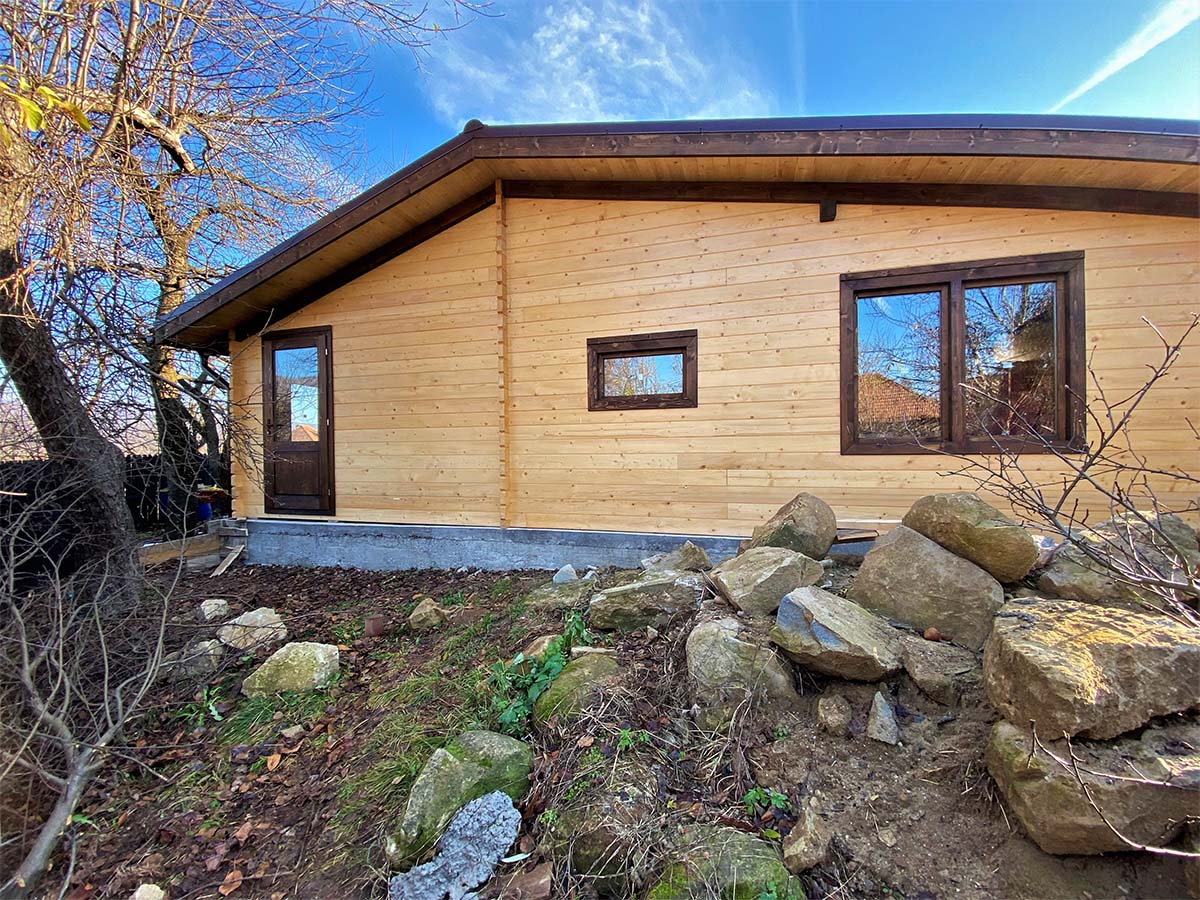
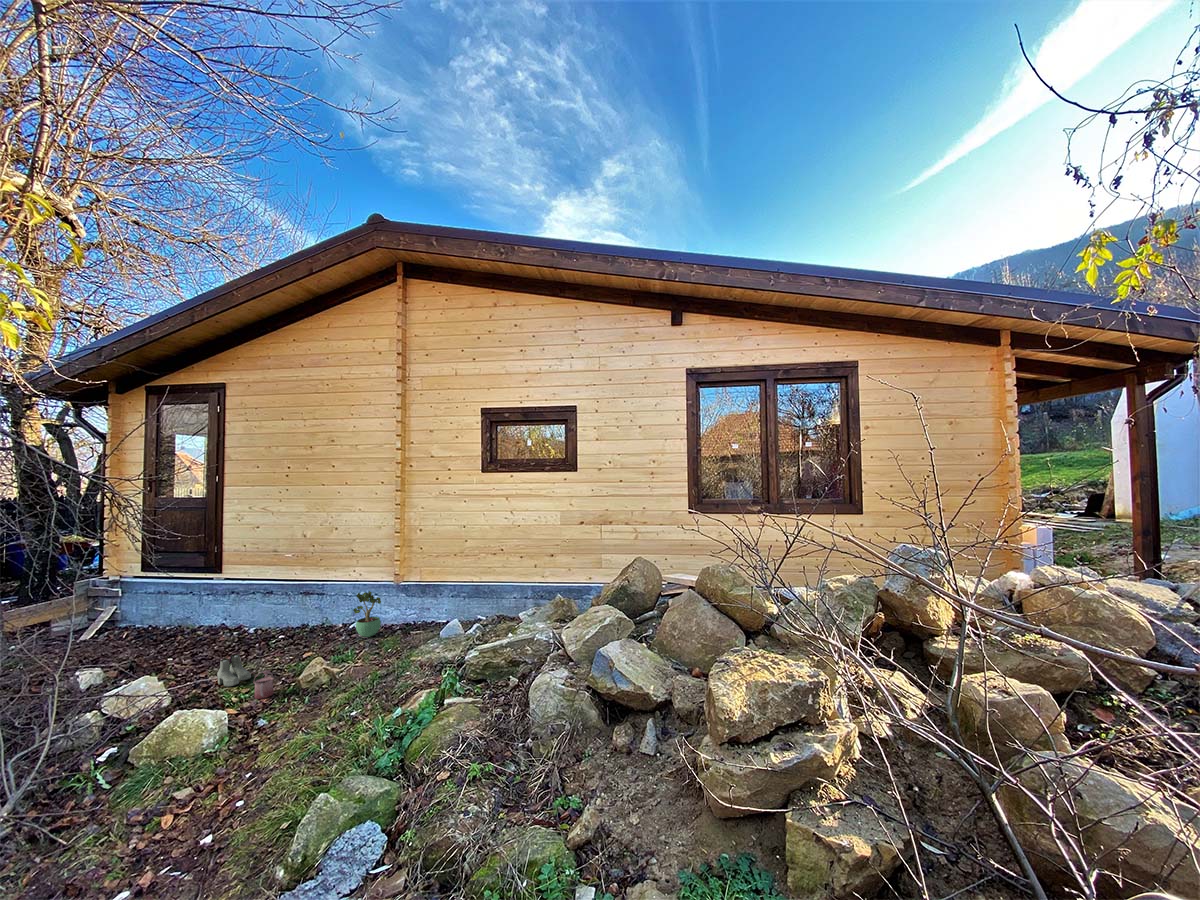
potted plant: none [460,533,489,581] -> present [353,591,381,637]
boots: none [330,590,362,622] -> present [217,654,251,687]

